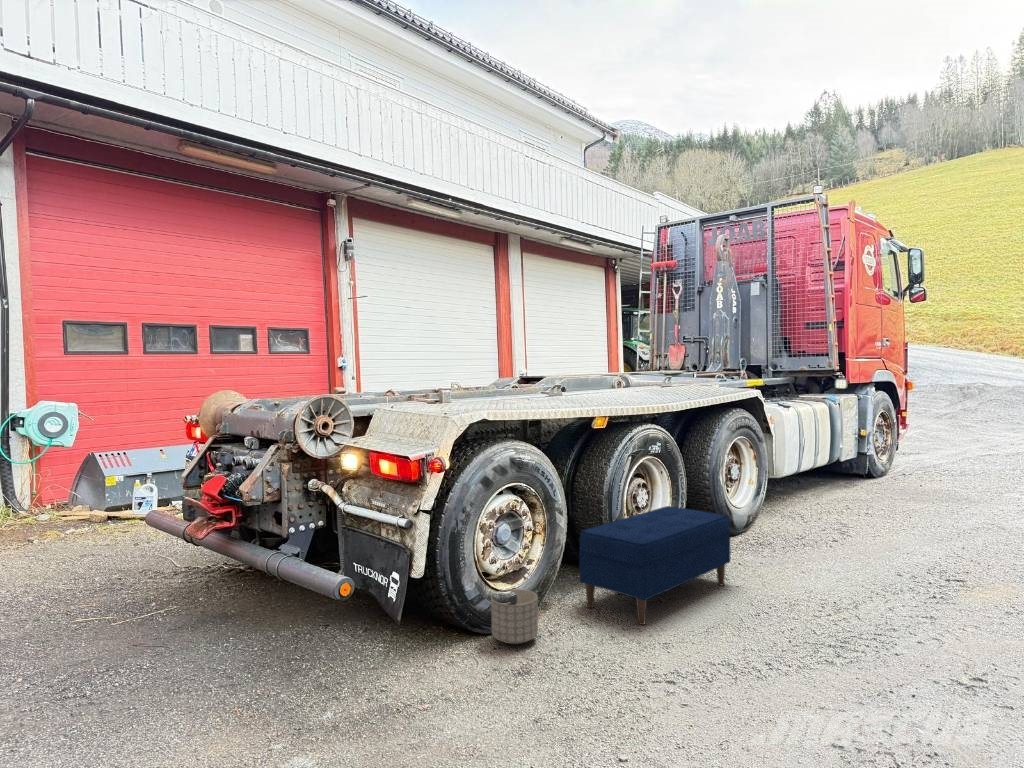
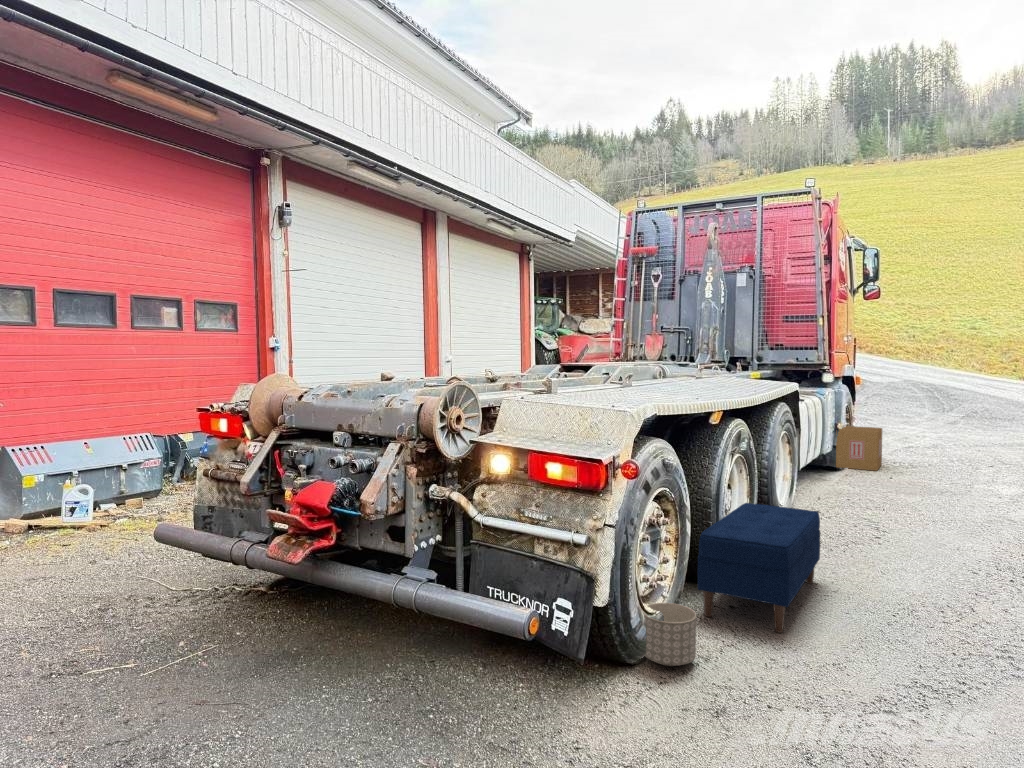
cardboard box: none [877,435,934,482] -> present [836,426,882,471]

